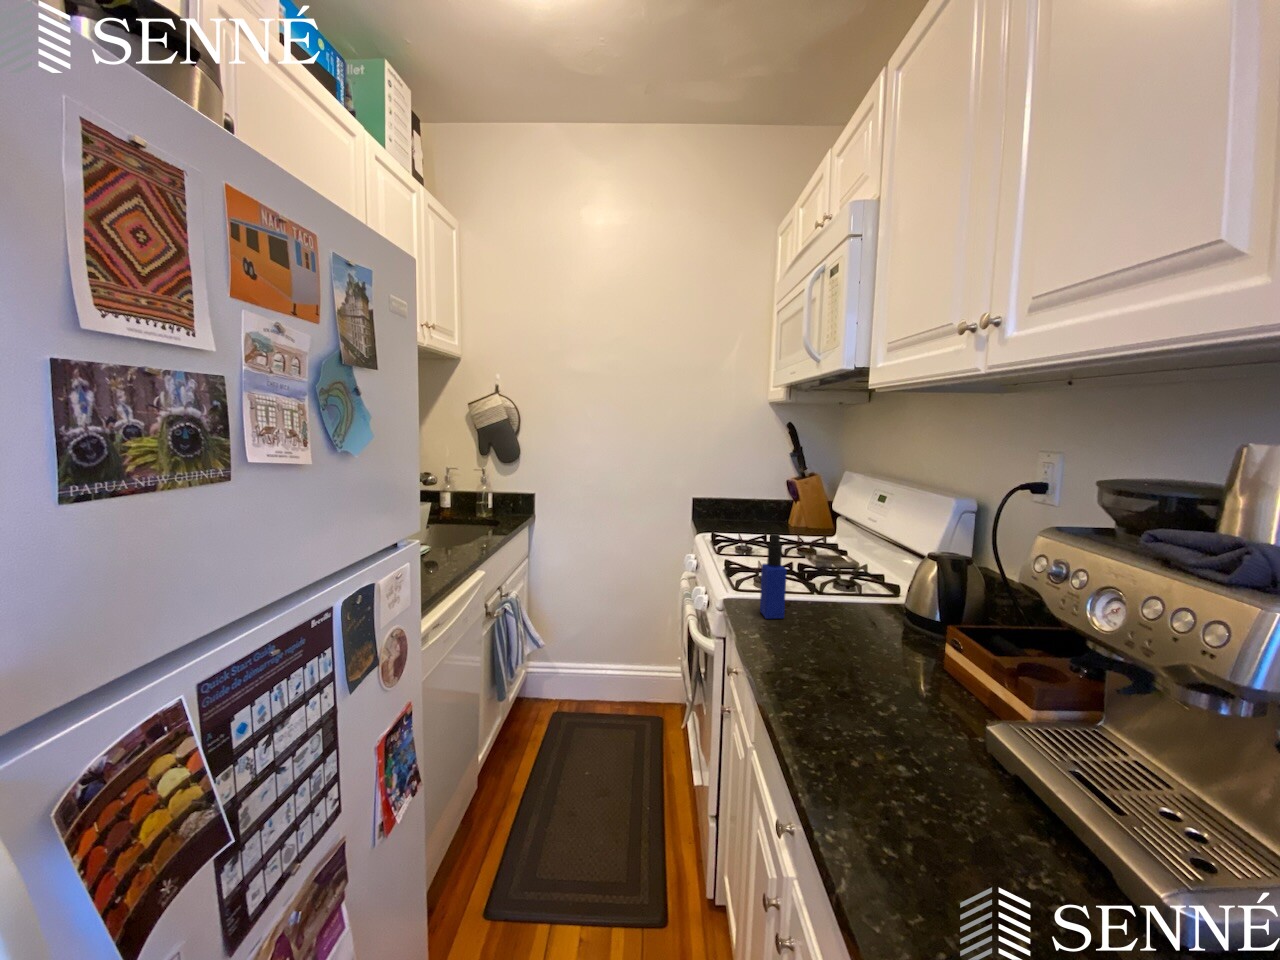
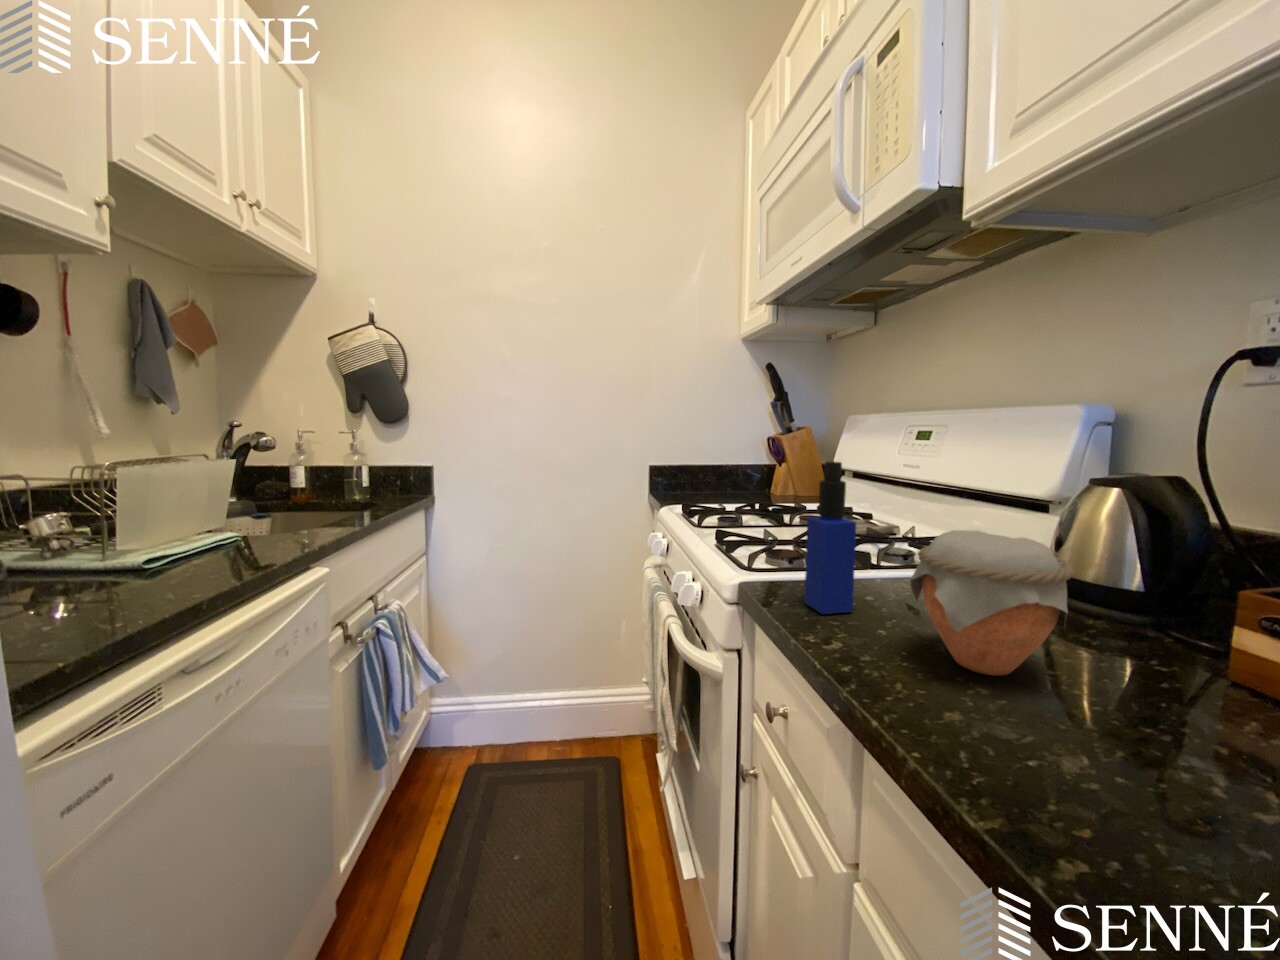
jar: none [798,580,872,654] -> present [910,530,1074,676]

